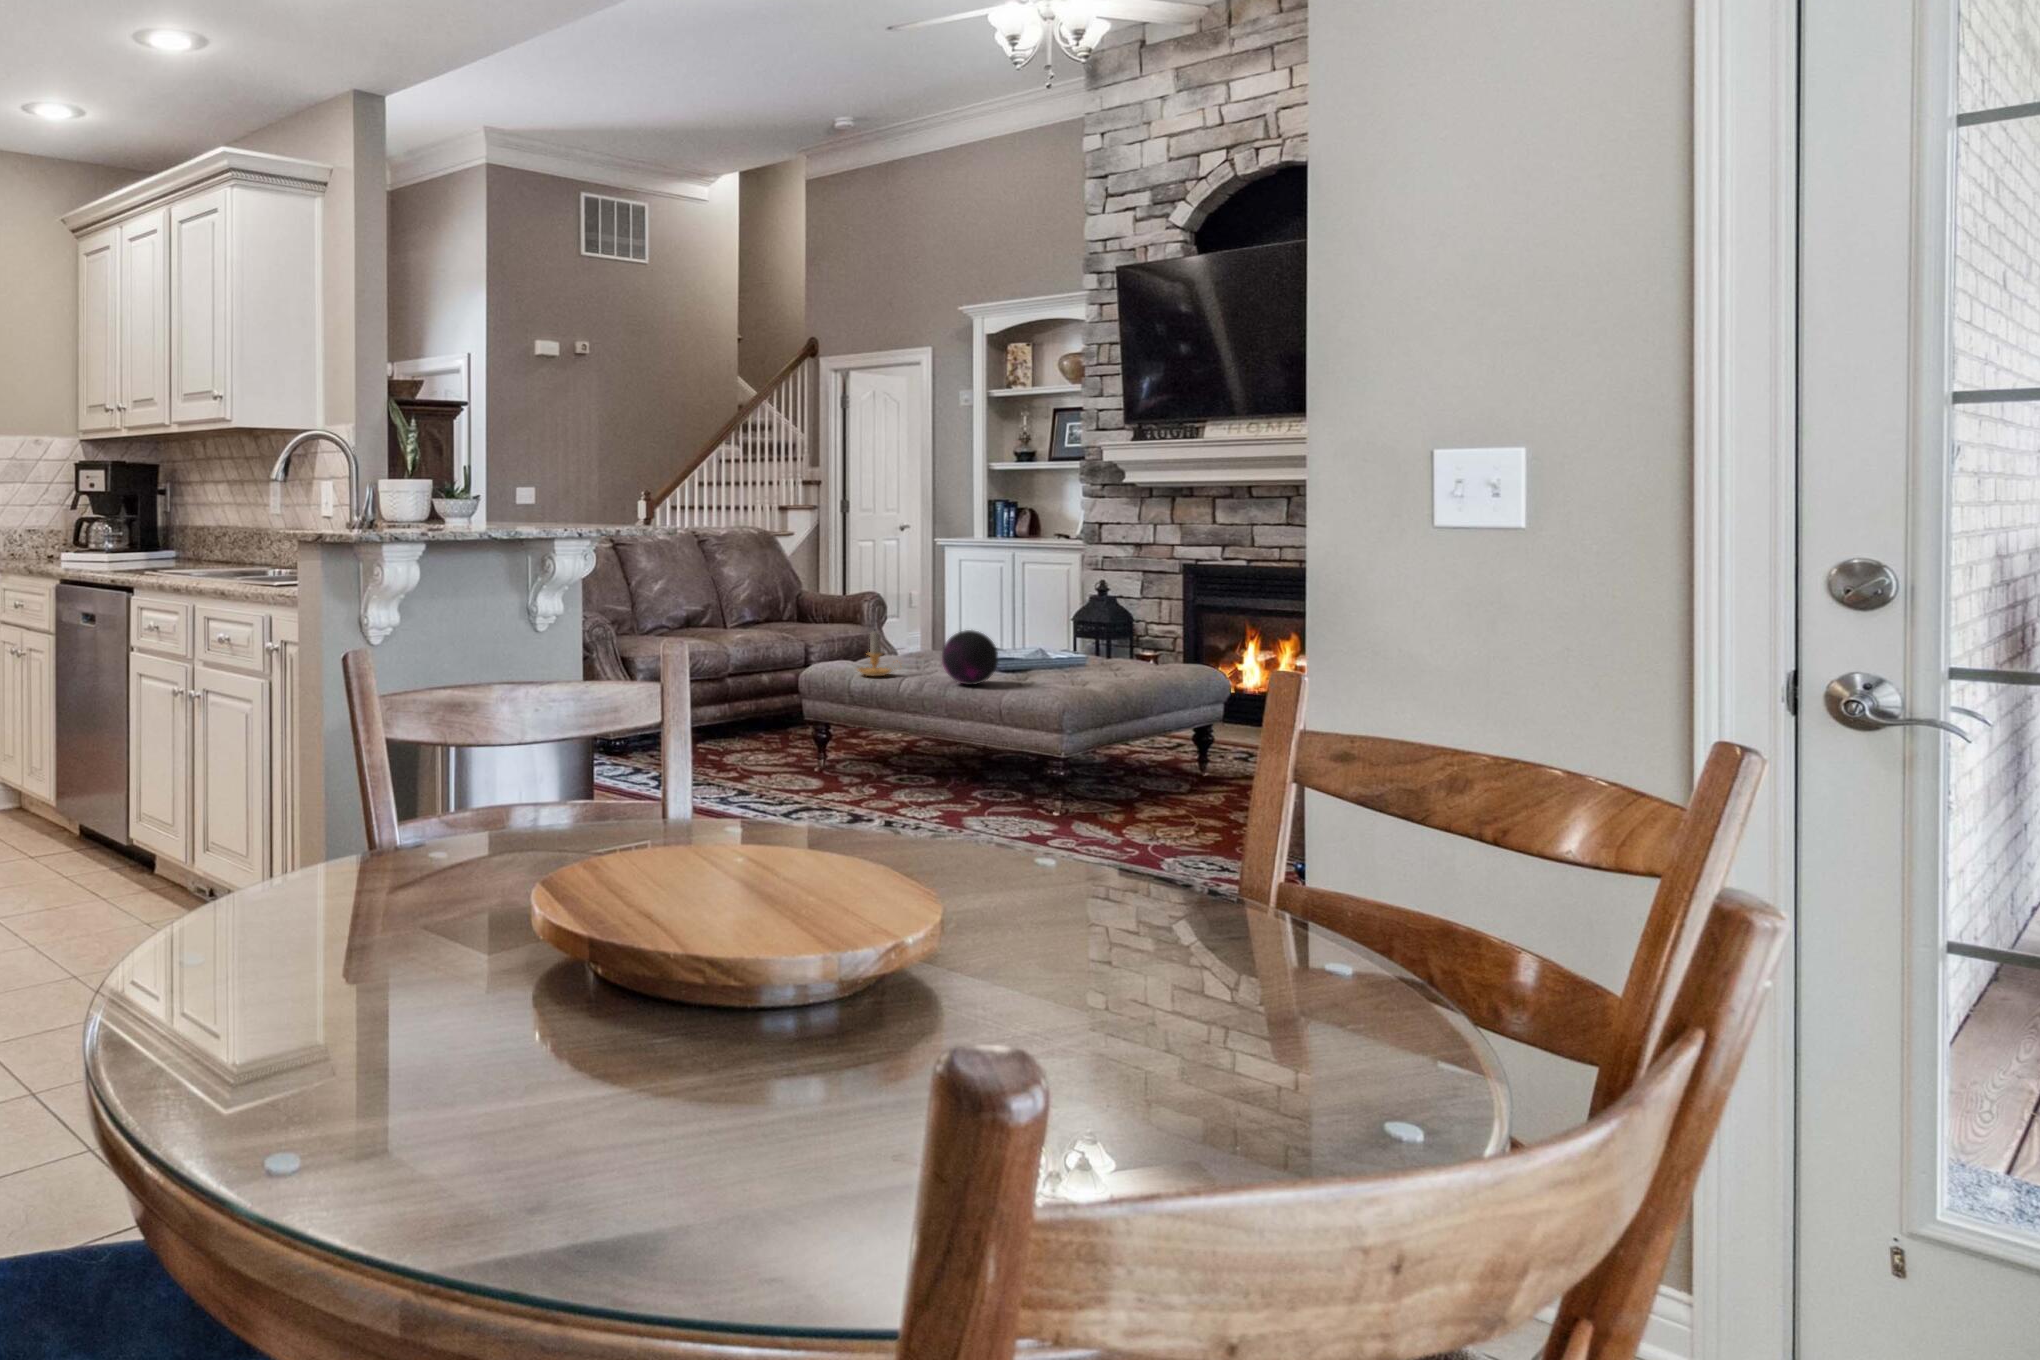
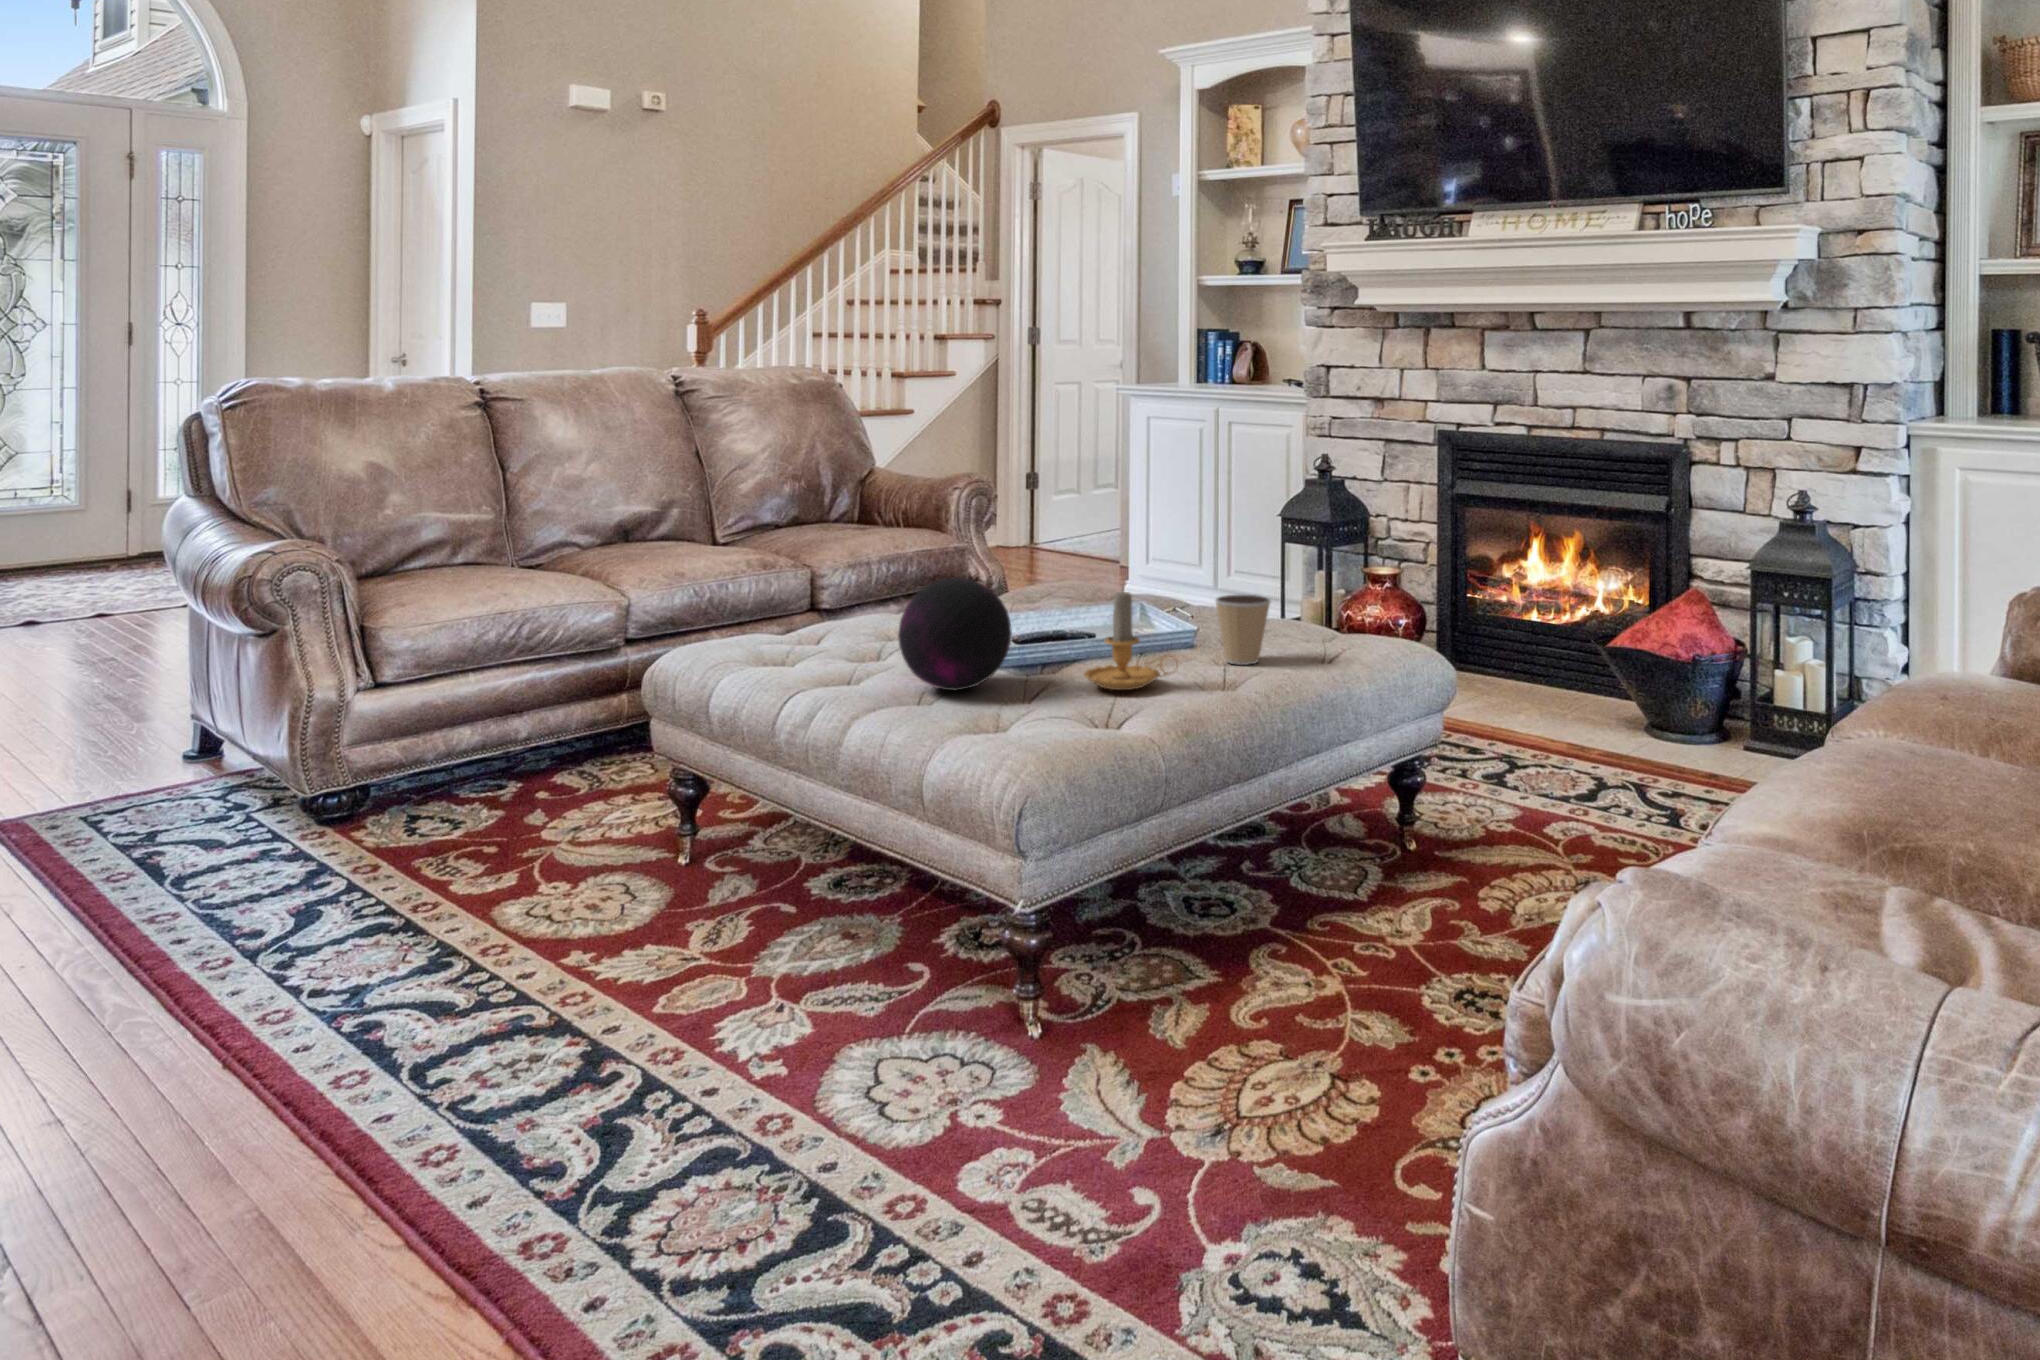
candle: present [858,631,898,676] -> present [1084,592,1173,690]
coffee cup: none [1094,643,1126,678] -> present [1215,595,1271,665]

